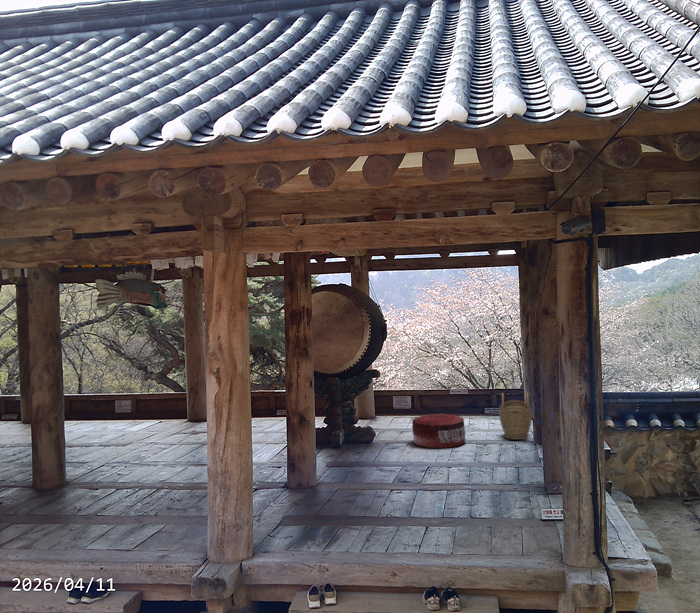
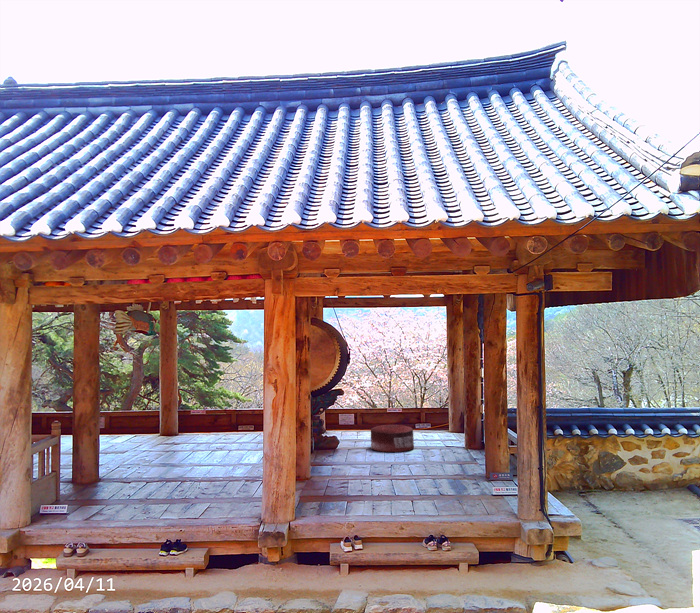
woven basket: present [499,393,532,440] -> none [439,407,465,446]

